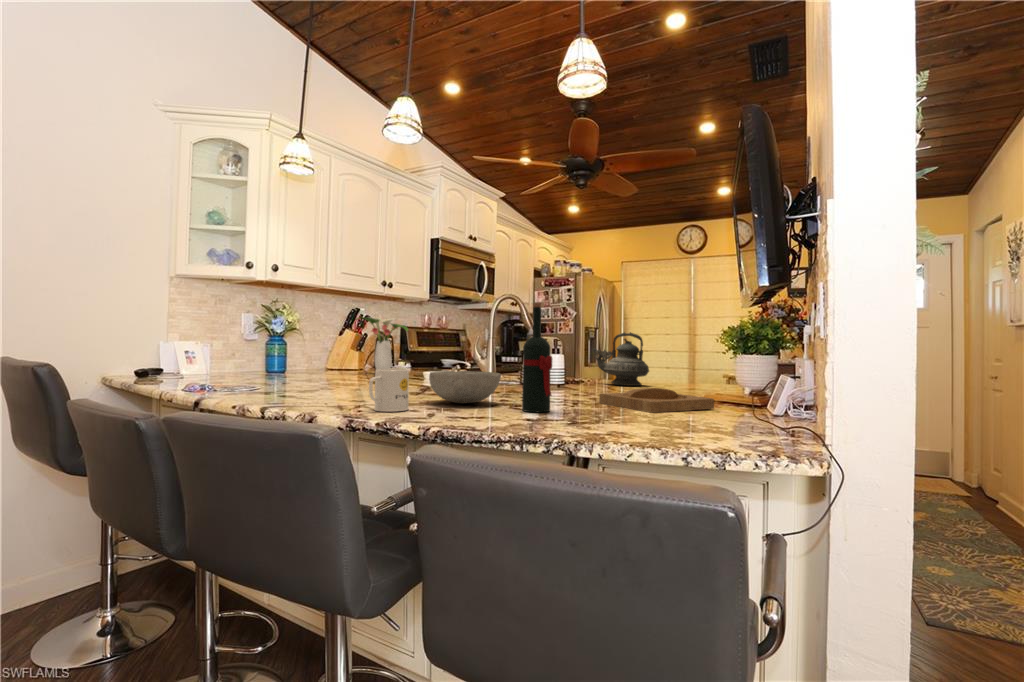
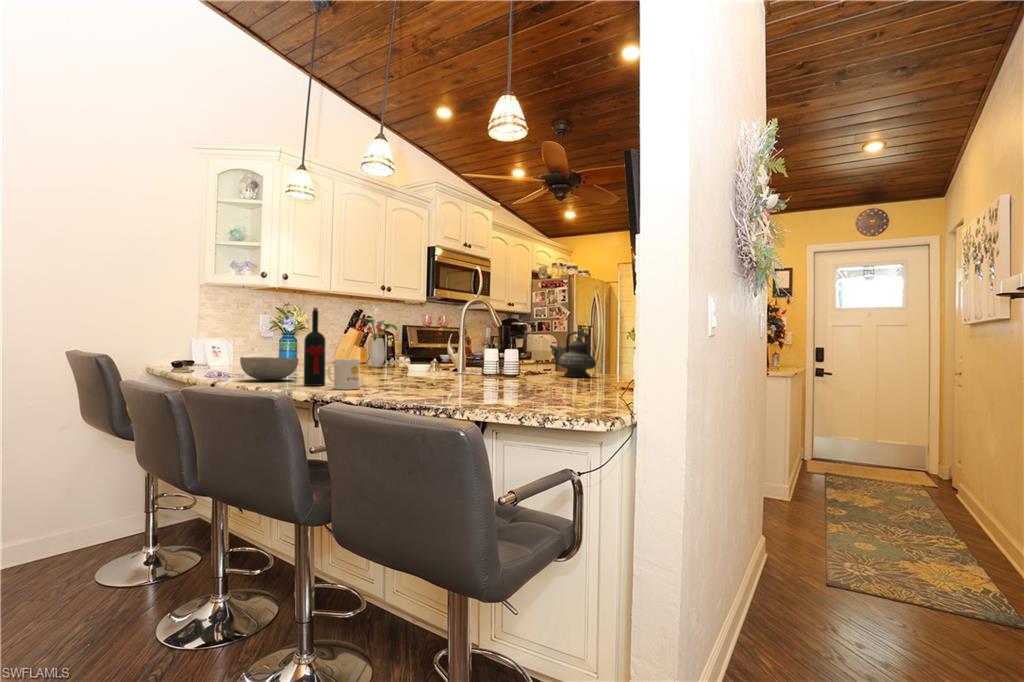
wine bottle: present [522,303,552,412] -> present [304,308,326,386]
bowl: present [429,371,501,404] -> present [240,357,299,380]
tray: present [599,388,714,413] -> none [519,376,602,393]

